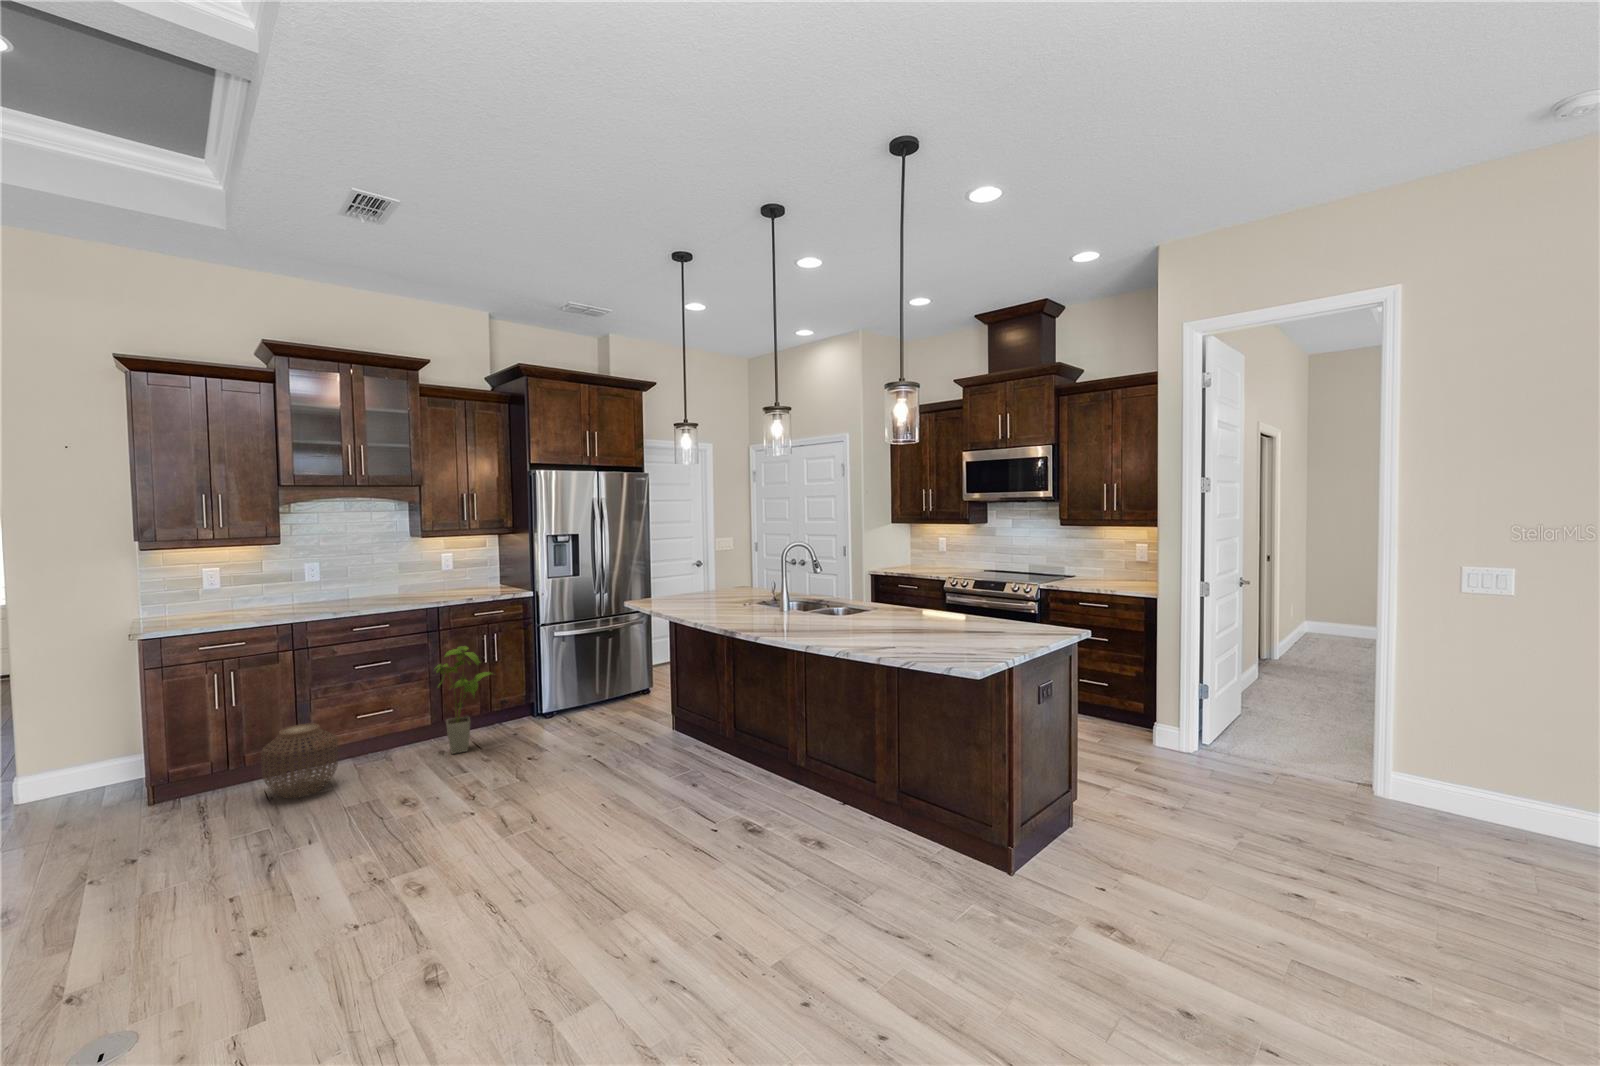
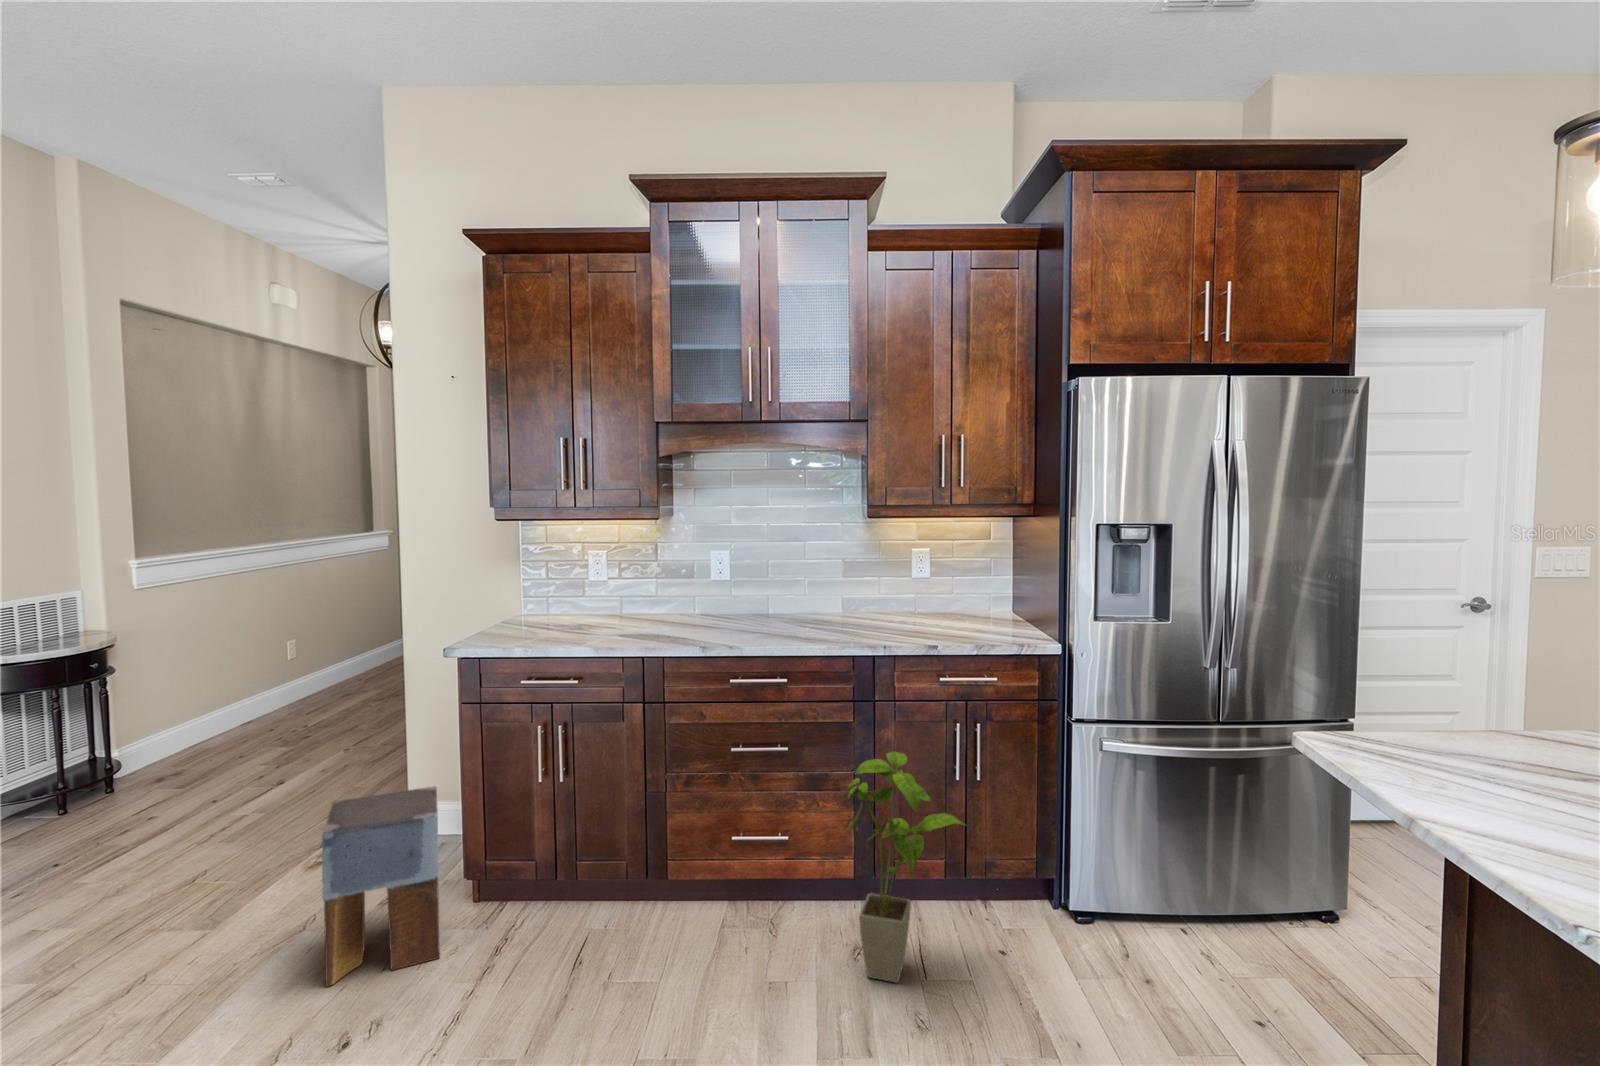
woven basket: present [261,723,338,798] -> none [549,847,667,997]
stool: none [45,727,164,849] -> present [322,786,440,986]

